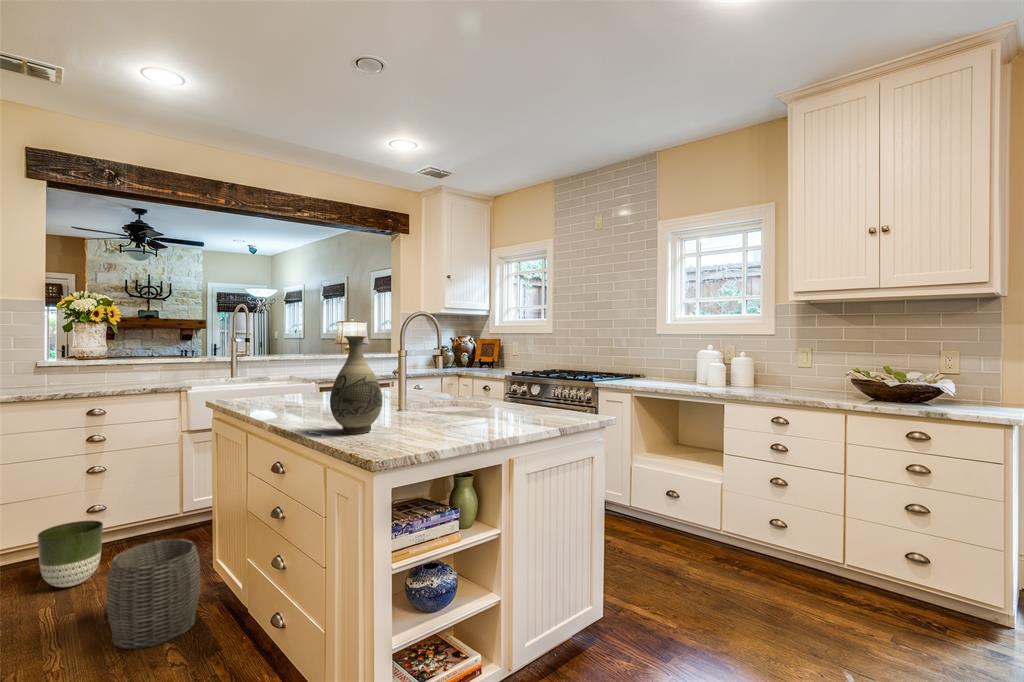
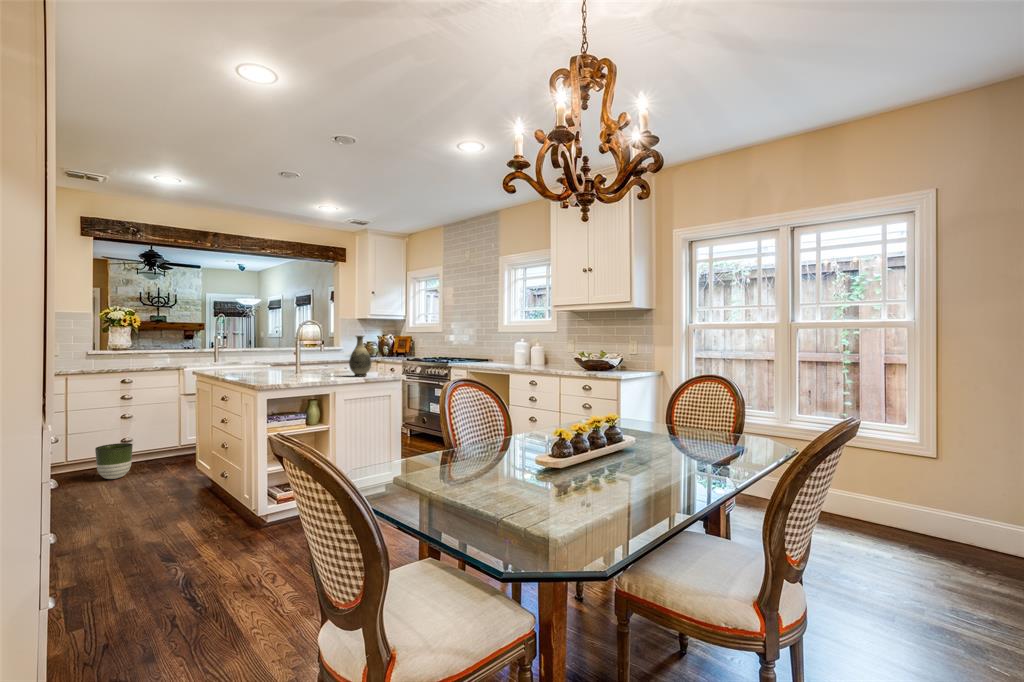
vase: present [330,336,382,434] -> present [349,336,371,376]
woven basket: present [107,539,200,649] -> none [138,447,188,498]

